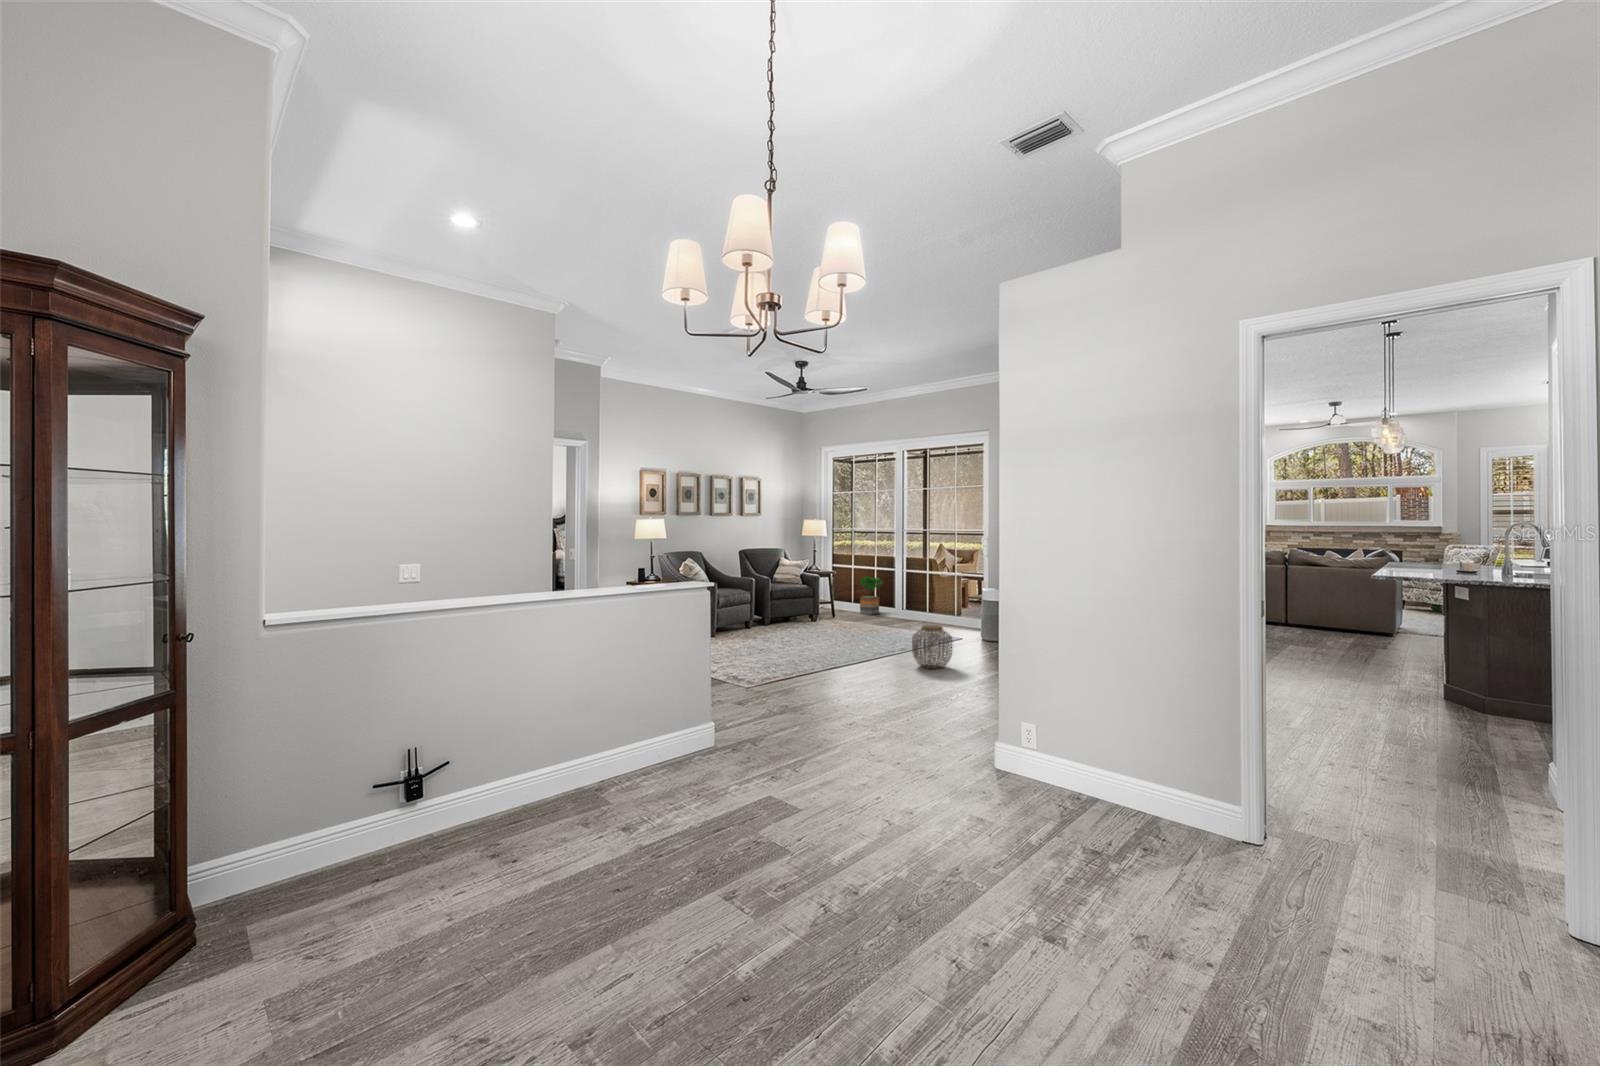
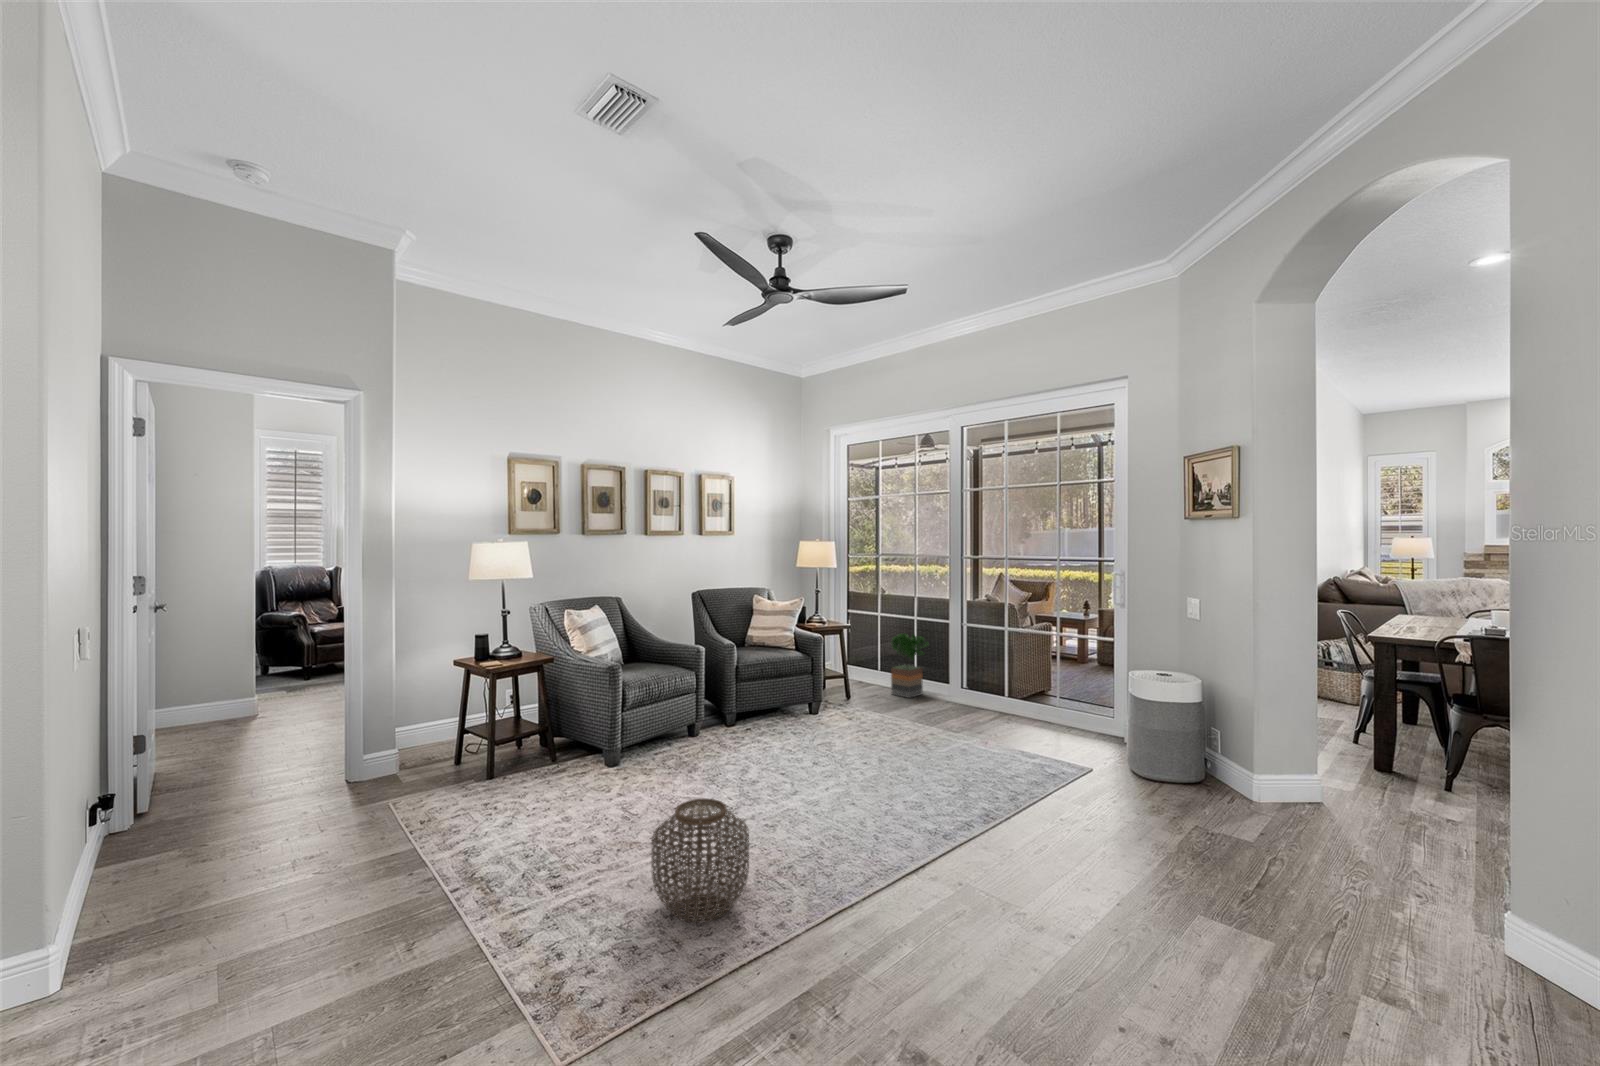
woven basket: present [912,625,952,669] -> present [651,799,749,923]

